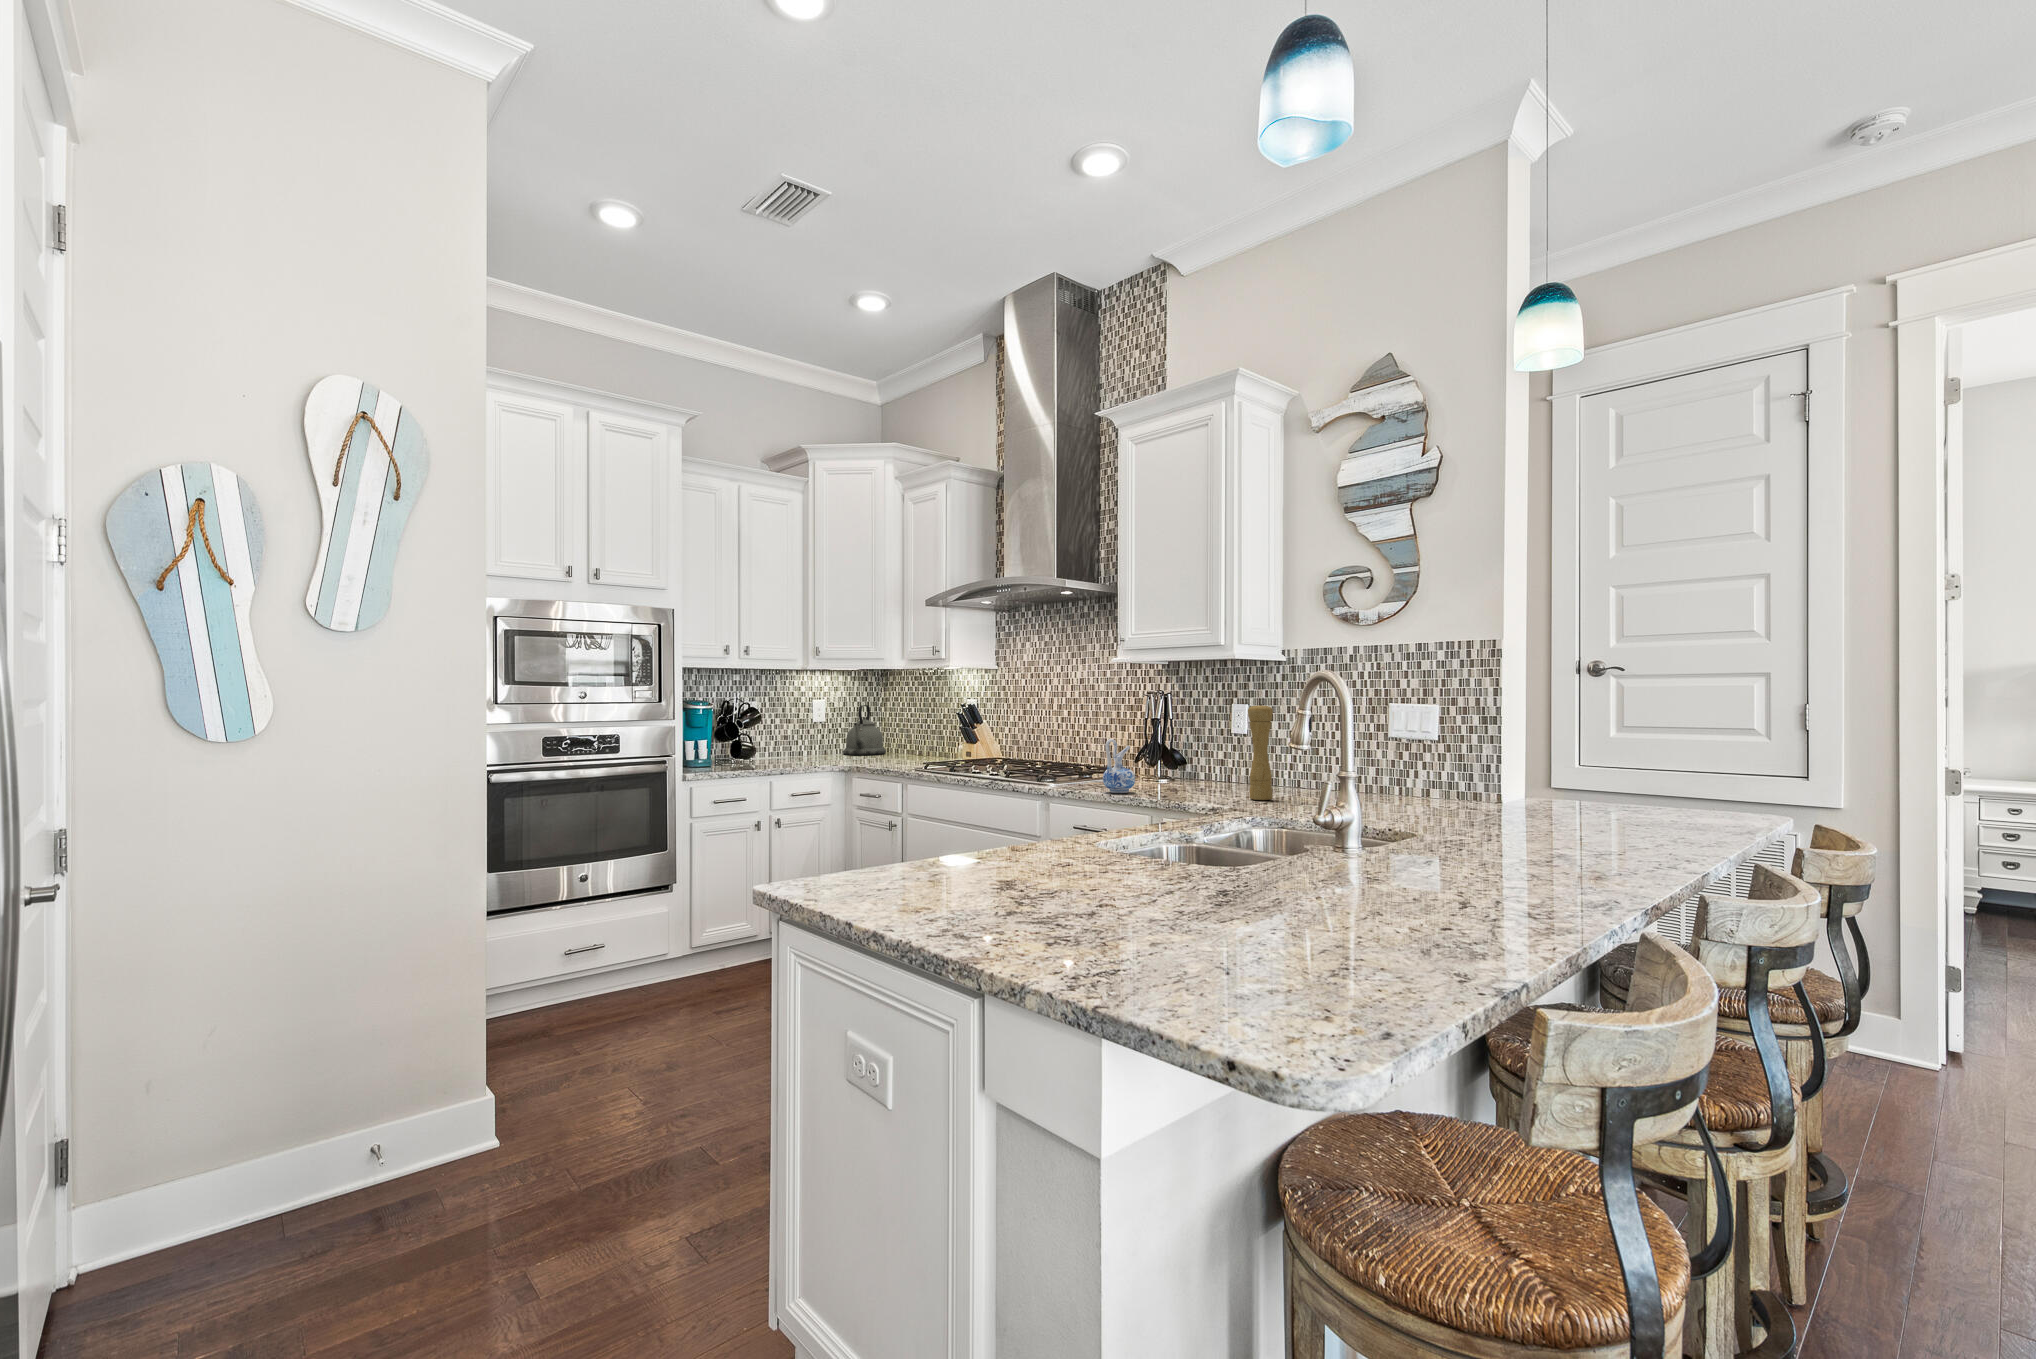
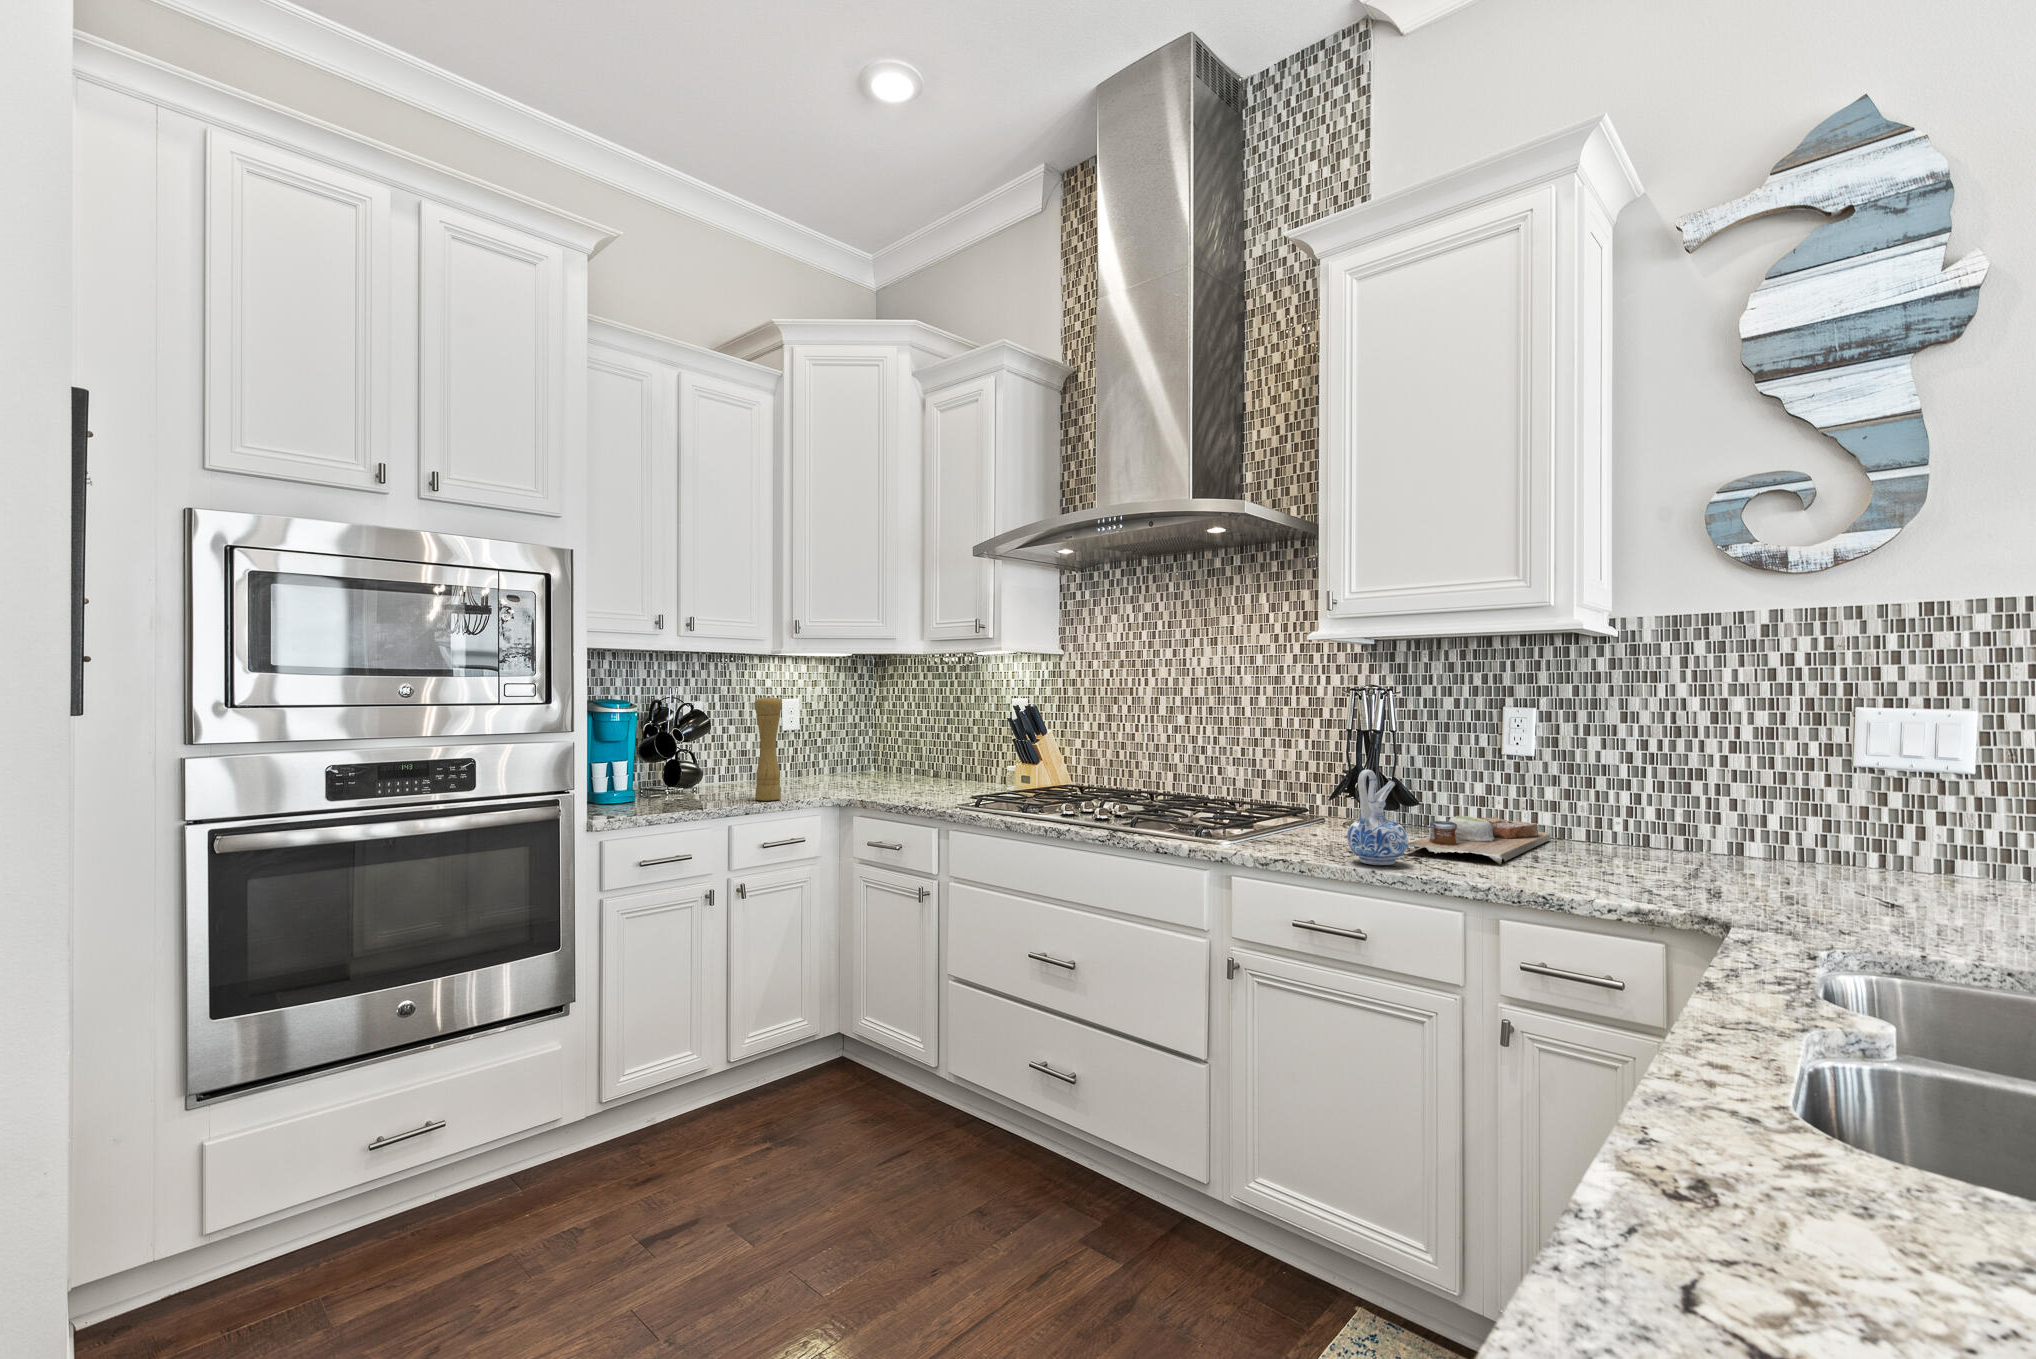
pepper mill: present [1248,704,1273,800] -> present [754,696,782,801]
kettle: present [843,705,886,755] -> none [828,706,890,779]
cutting board: none [1144,768,1250,793] -> present [1407,816,1550,864]

